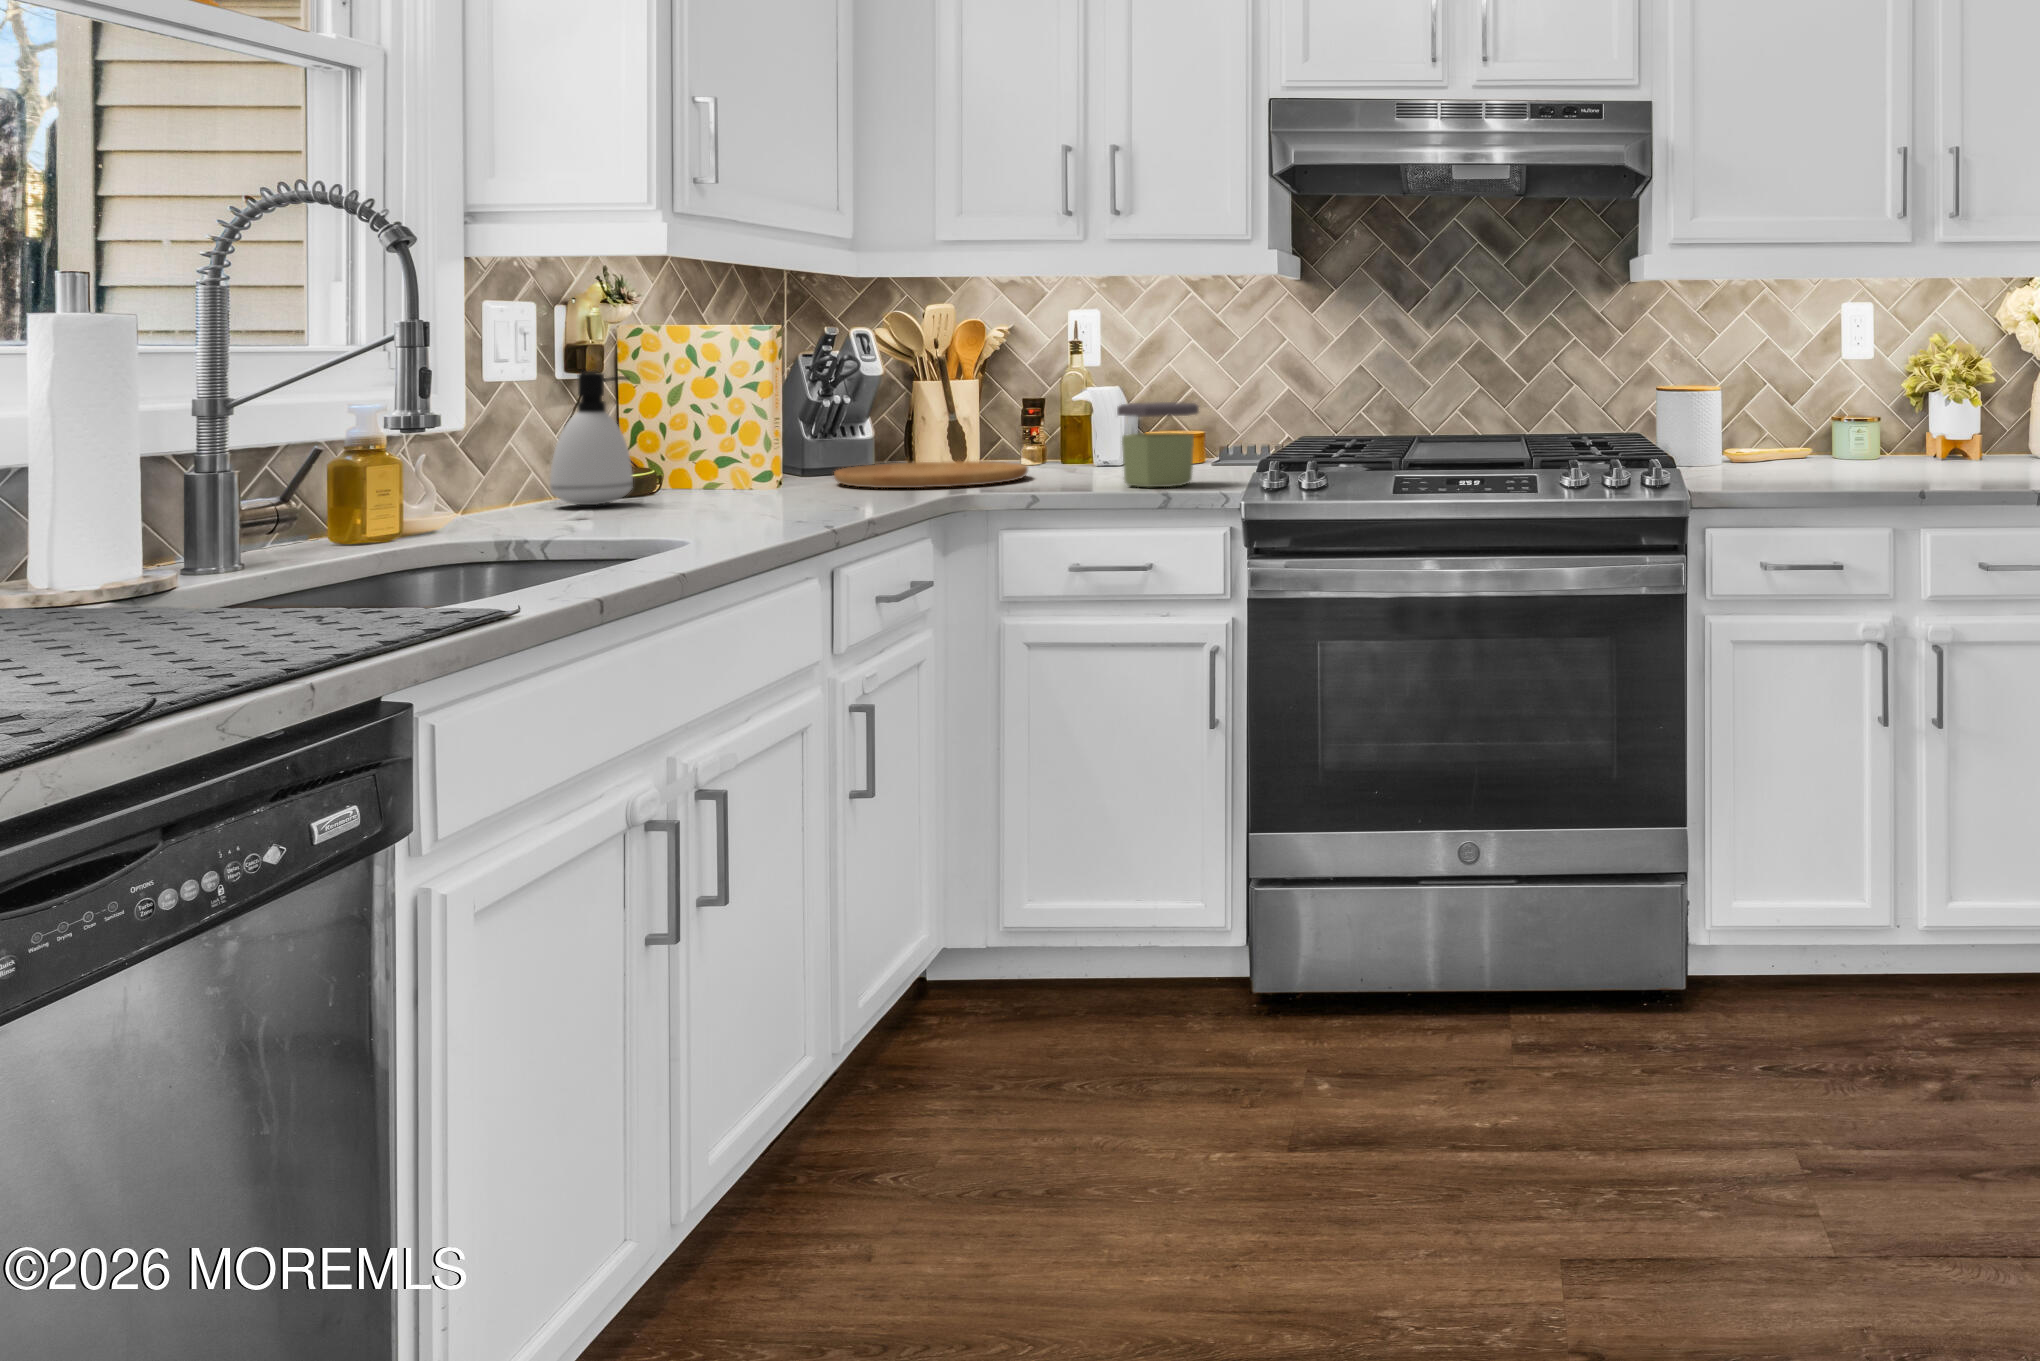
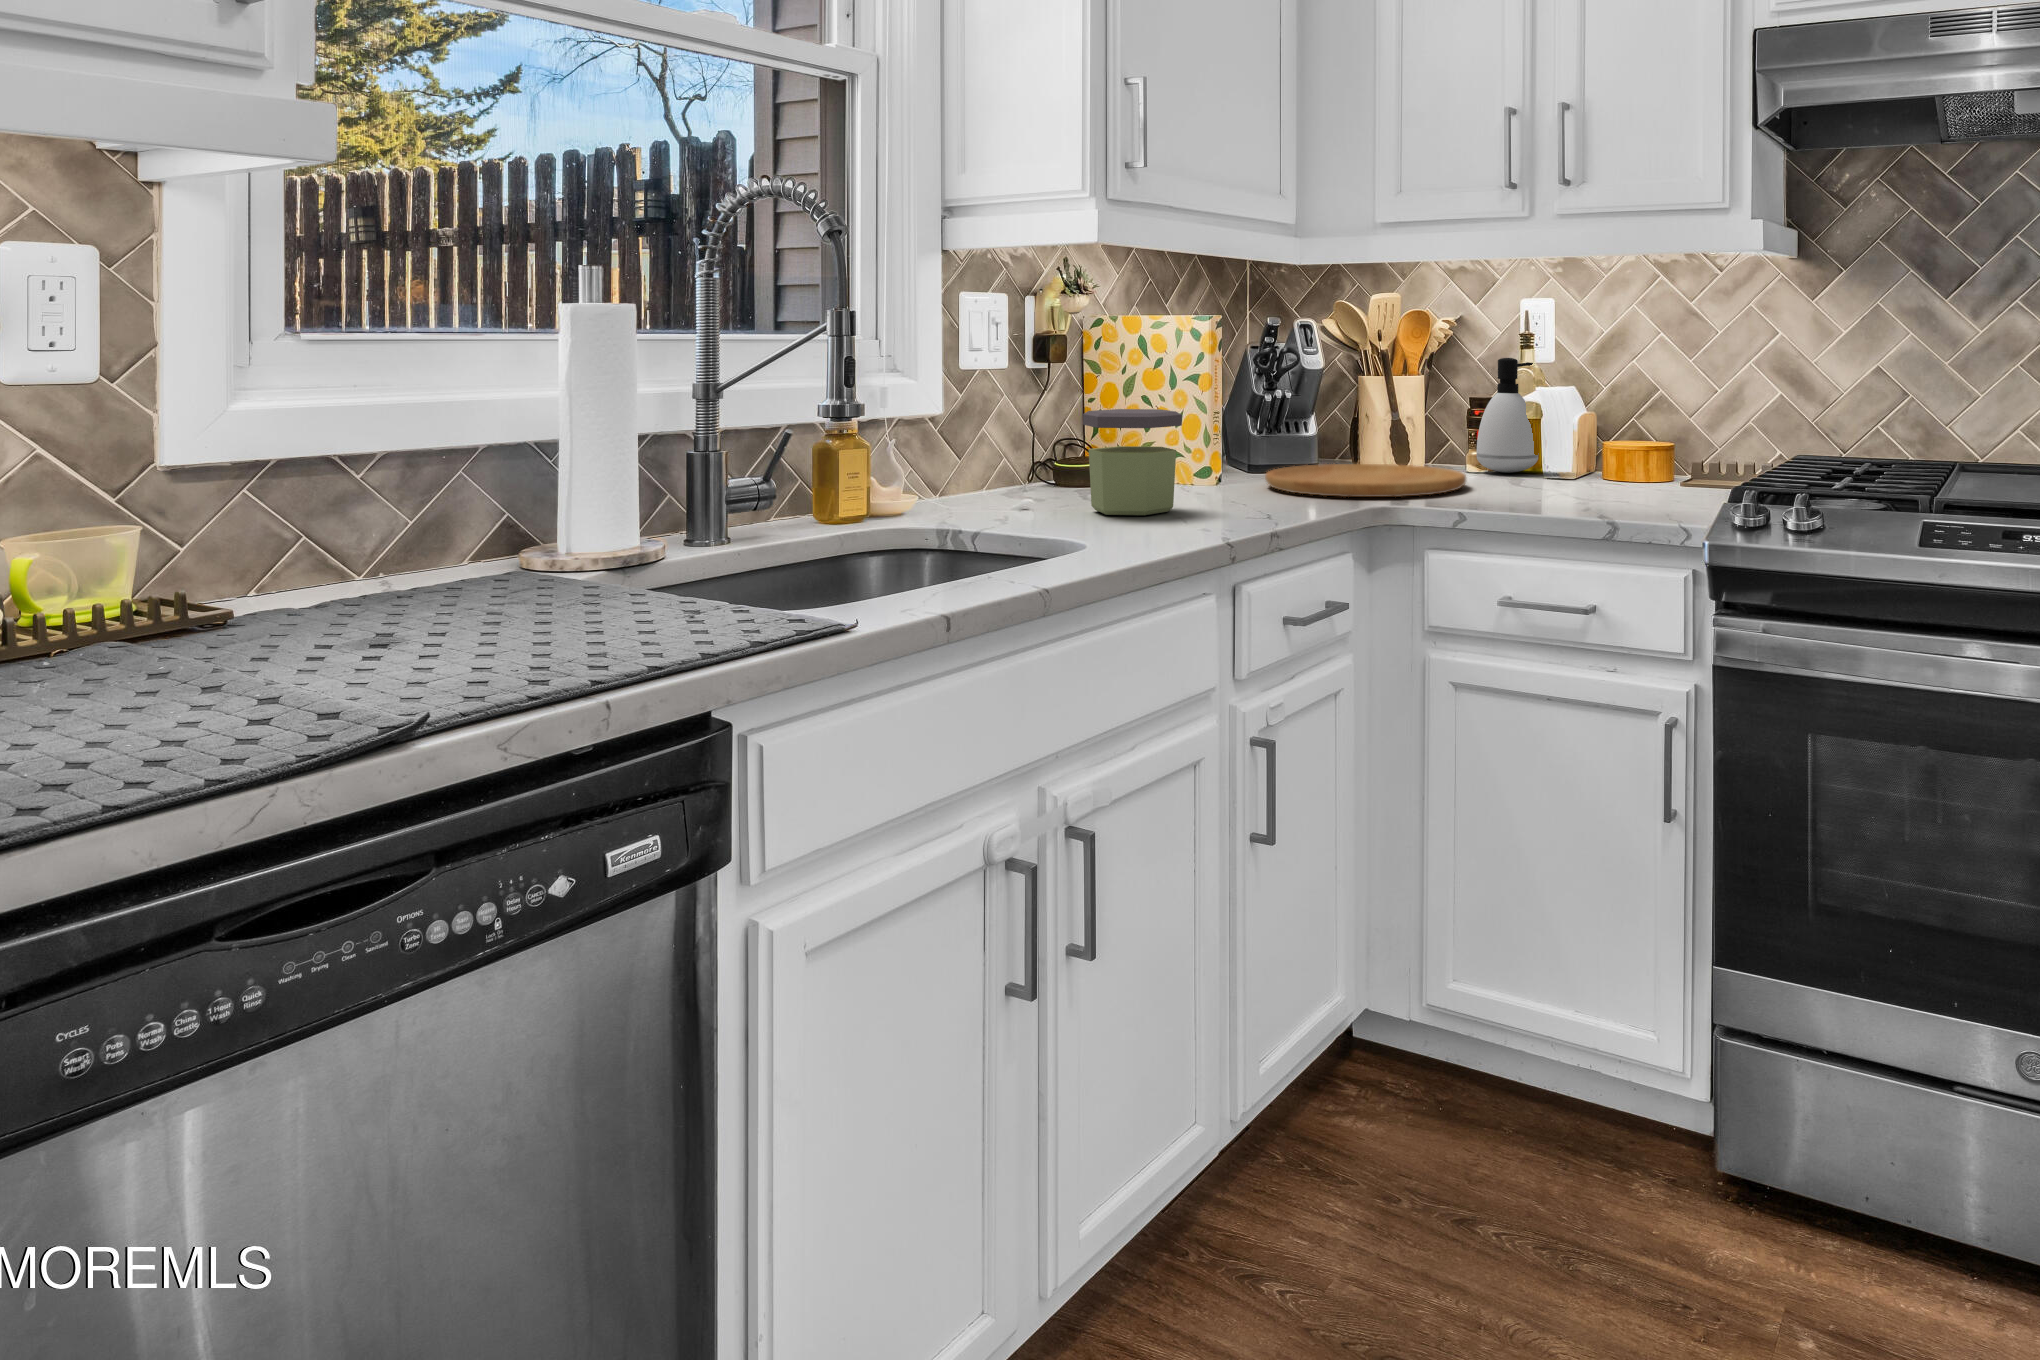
soap dispenser: present [550,371,633,505] -> present [1476,358,1538,473]
jar: present [1117,402,1199,487] -> present [1083,409,1182,515]

